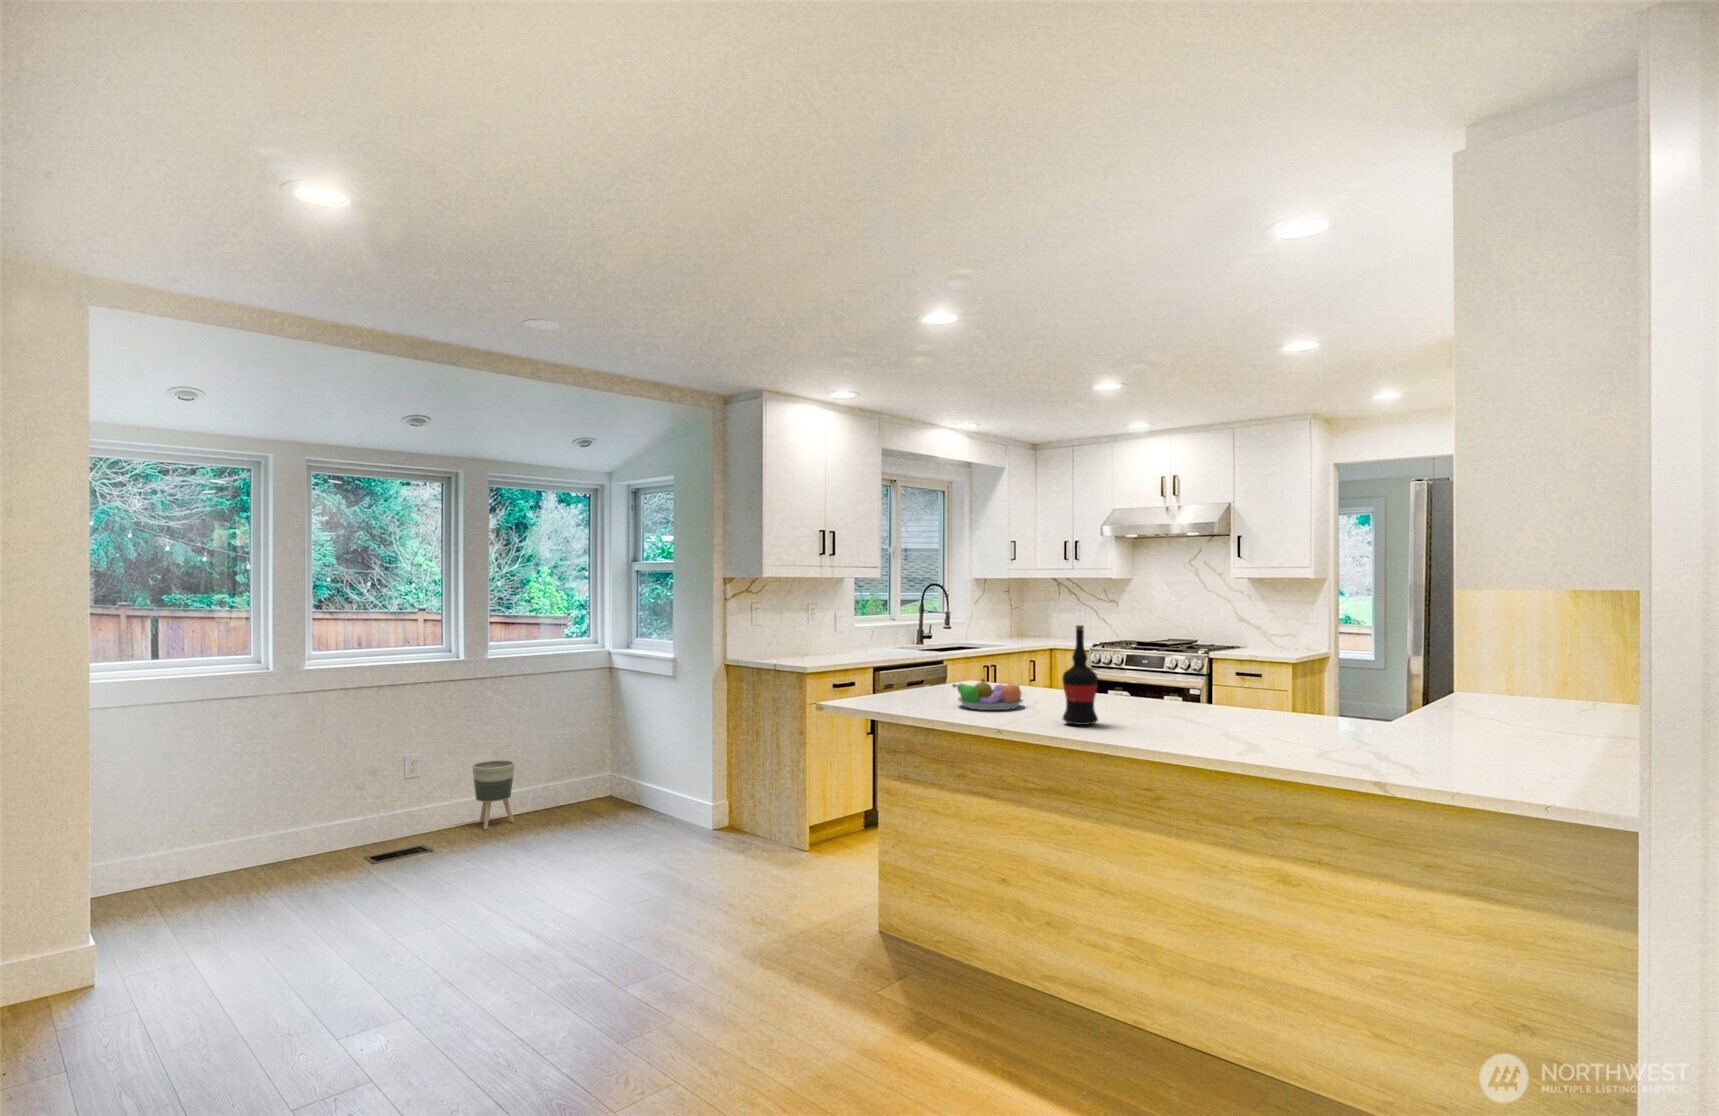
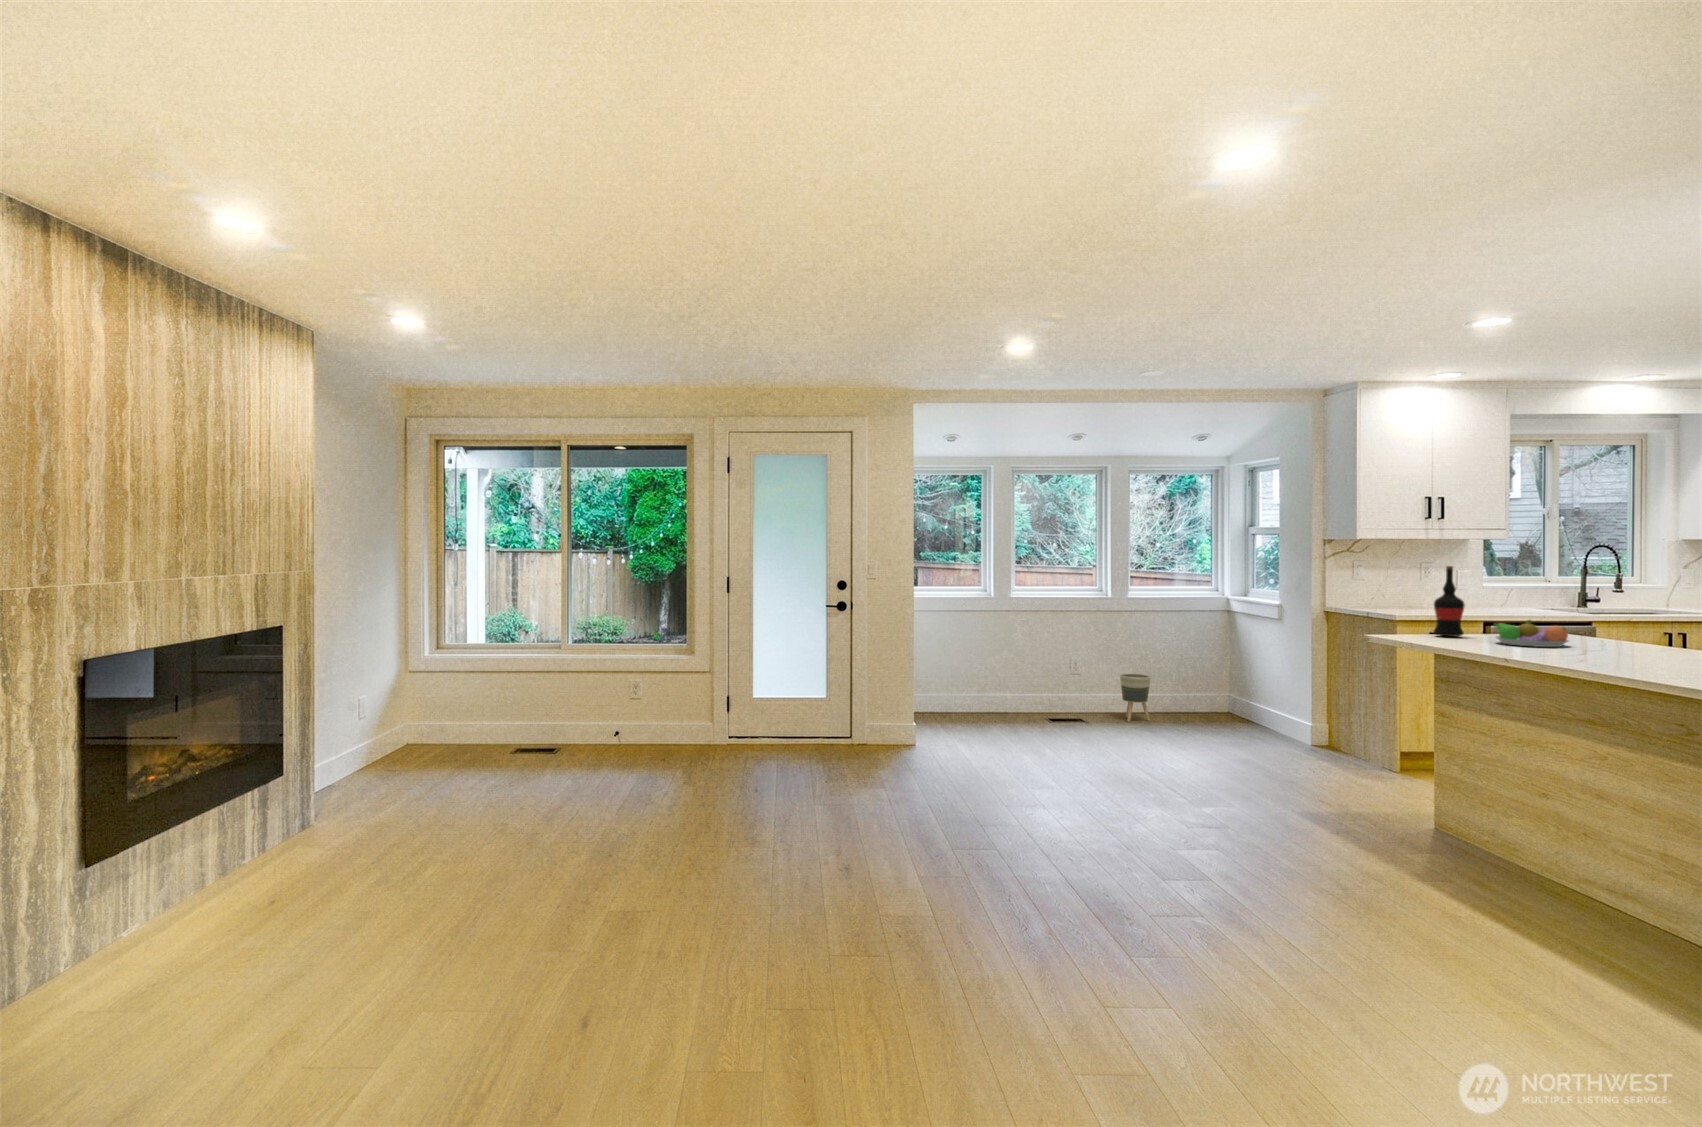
wine bottle: present [1062,625,1098,725] -> present [1434,566,1465,637]

